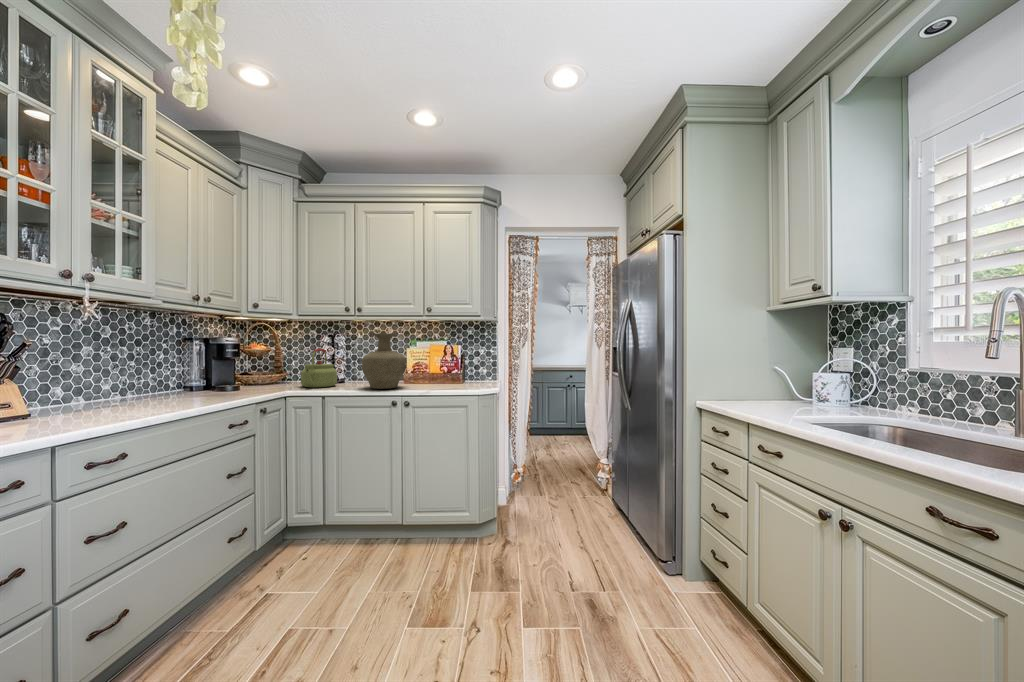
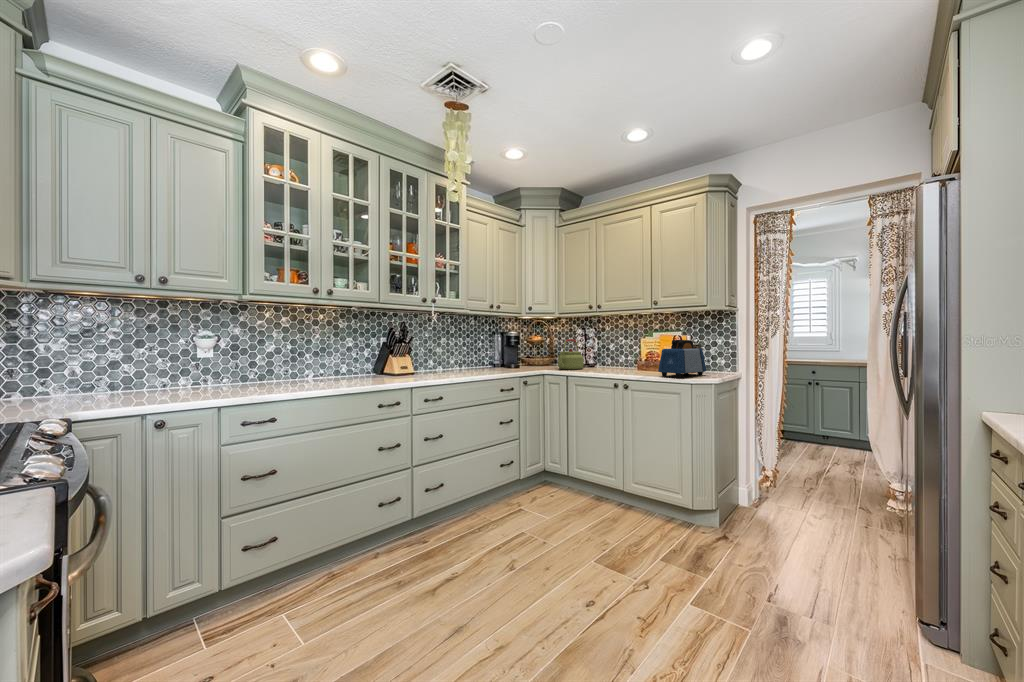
vase: present [362,333,406,389] -> none [595,326,632,372]
toaster: none [443,350,483,390] -> present [658,340,706,377]

